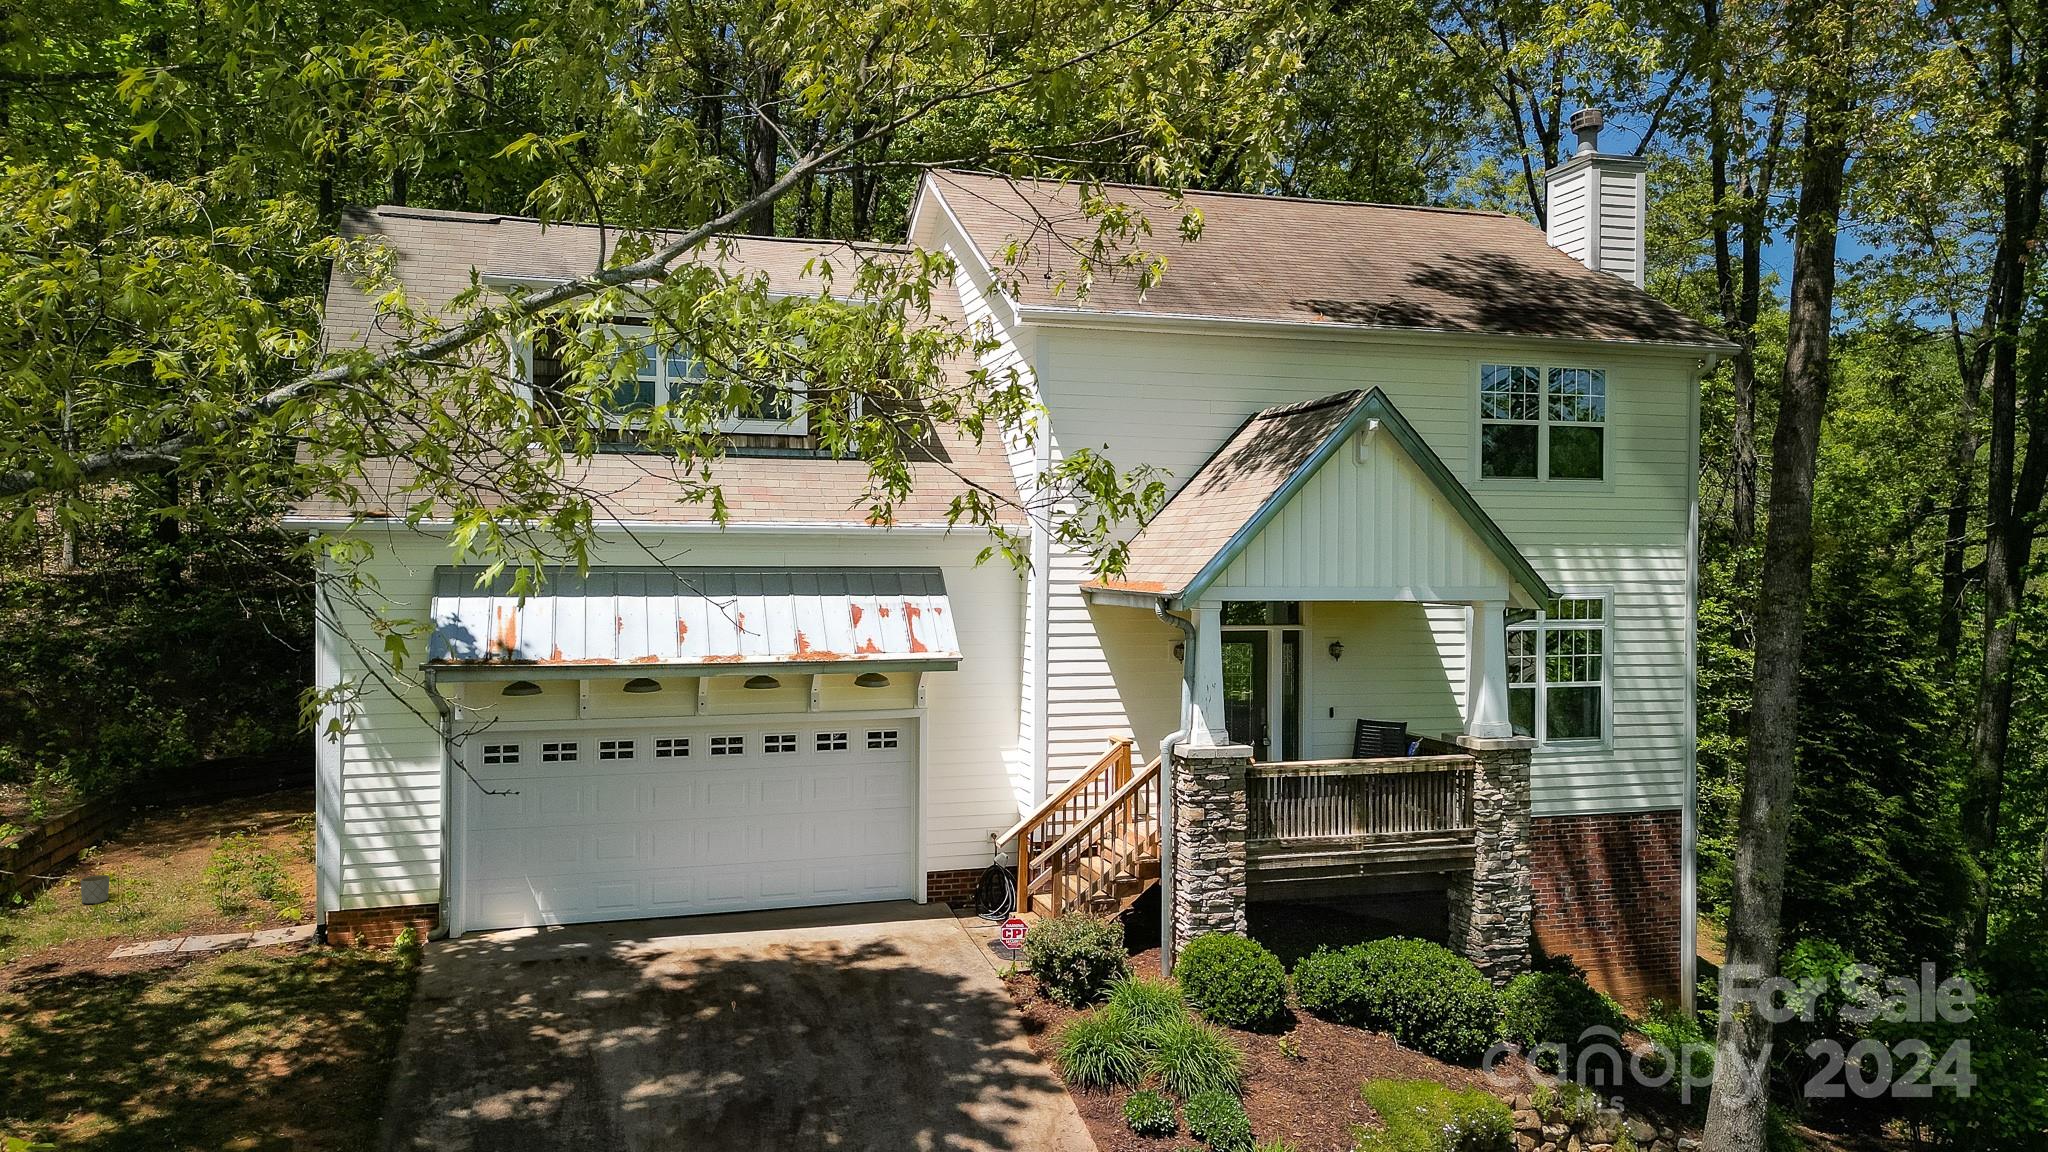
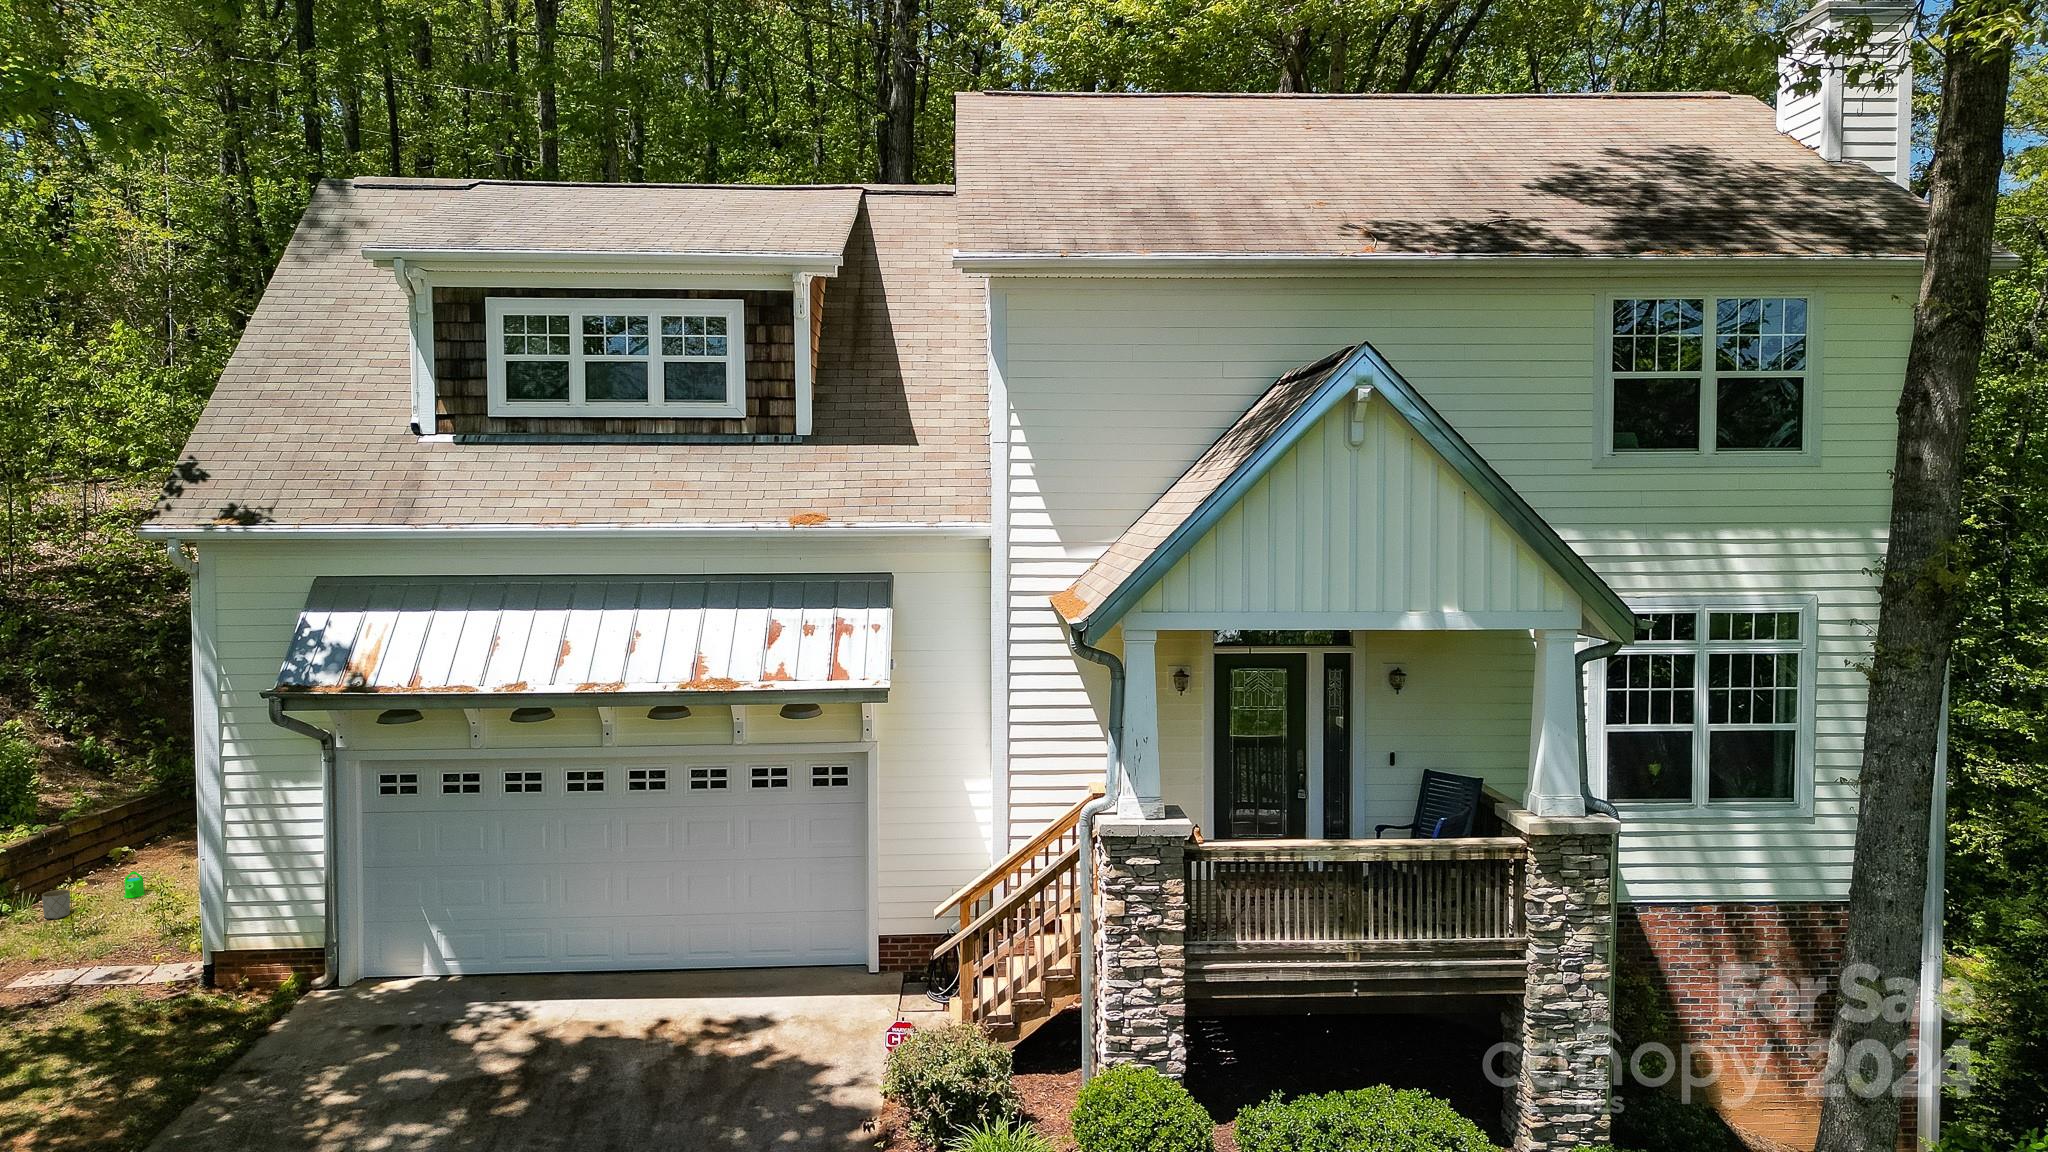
watering can: none [155,857,179,883] -> present [124,871,145,898]

